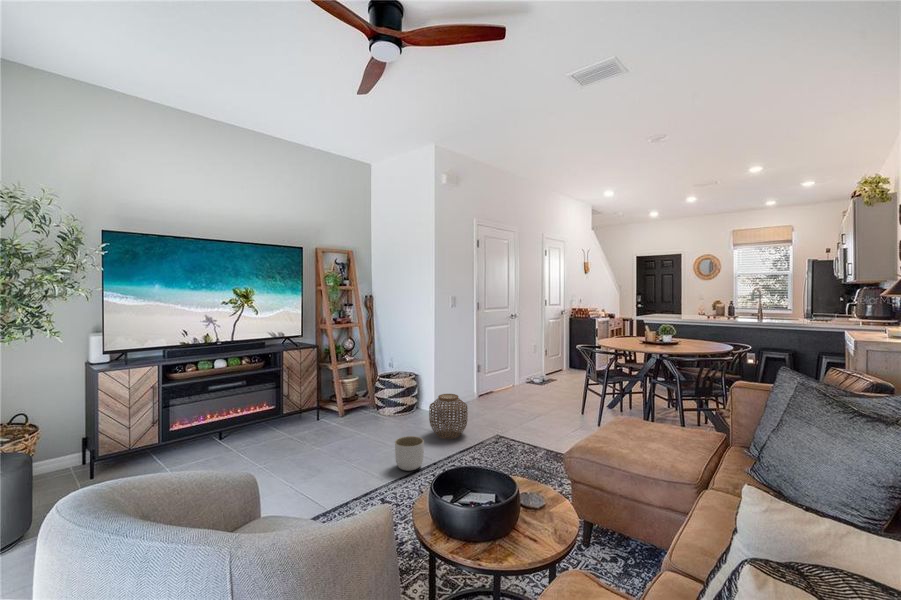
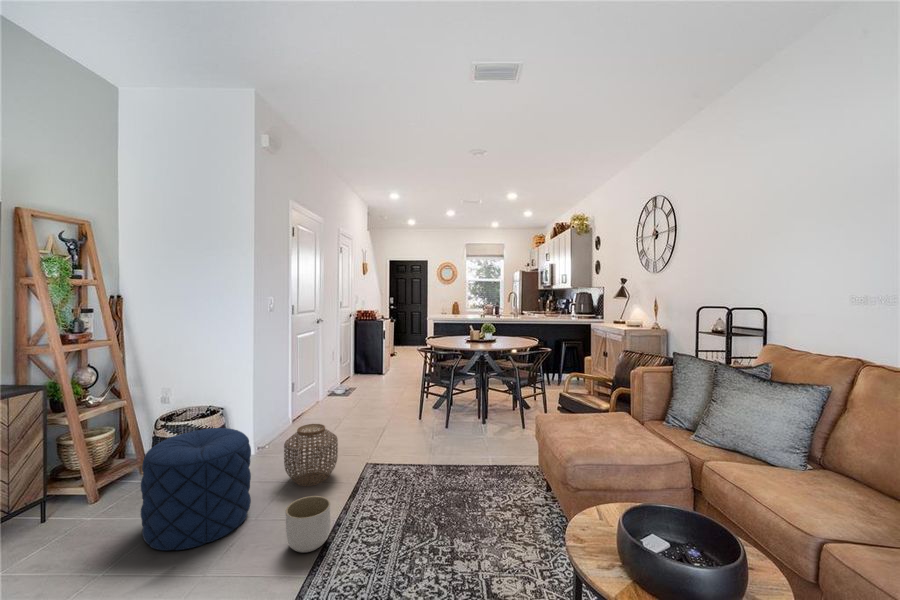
pouf: none [343,383,402,450] -> present [141,428,251,551]

